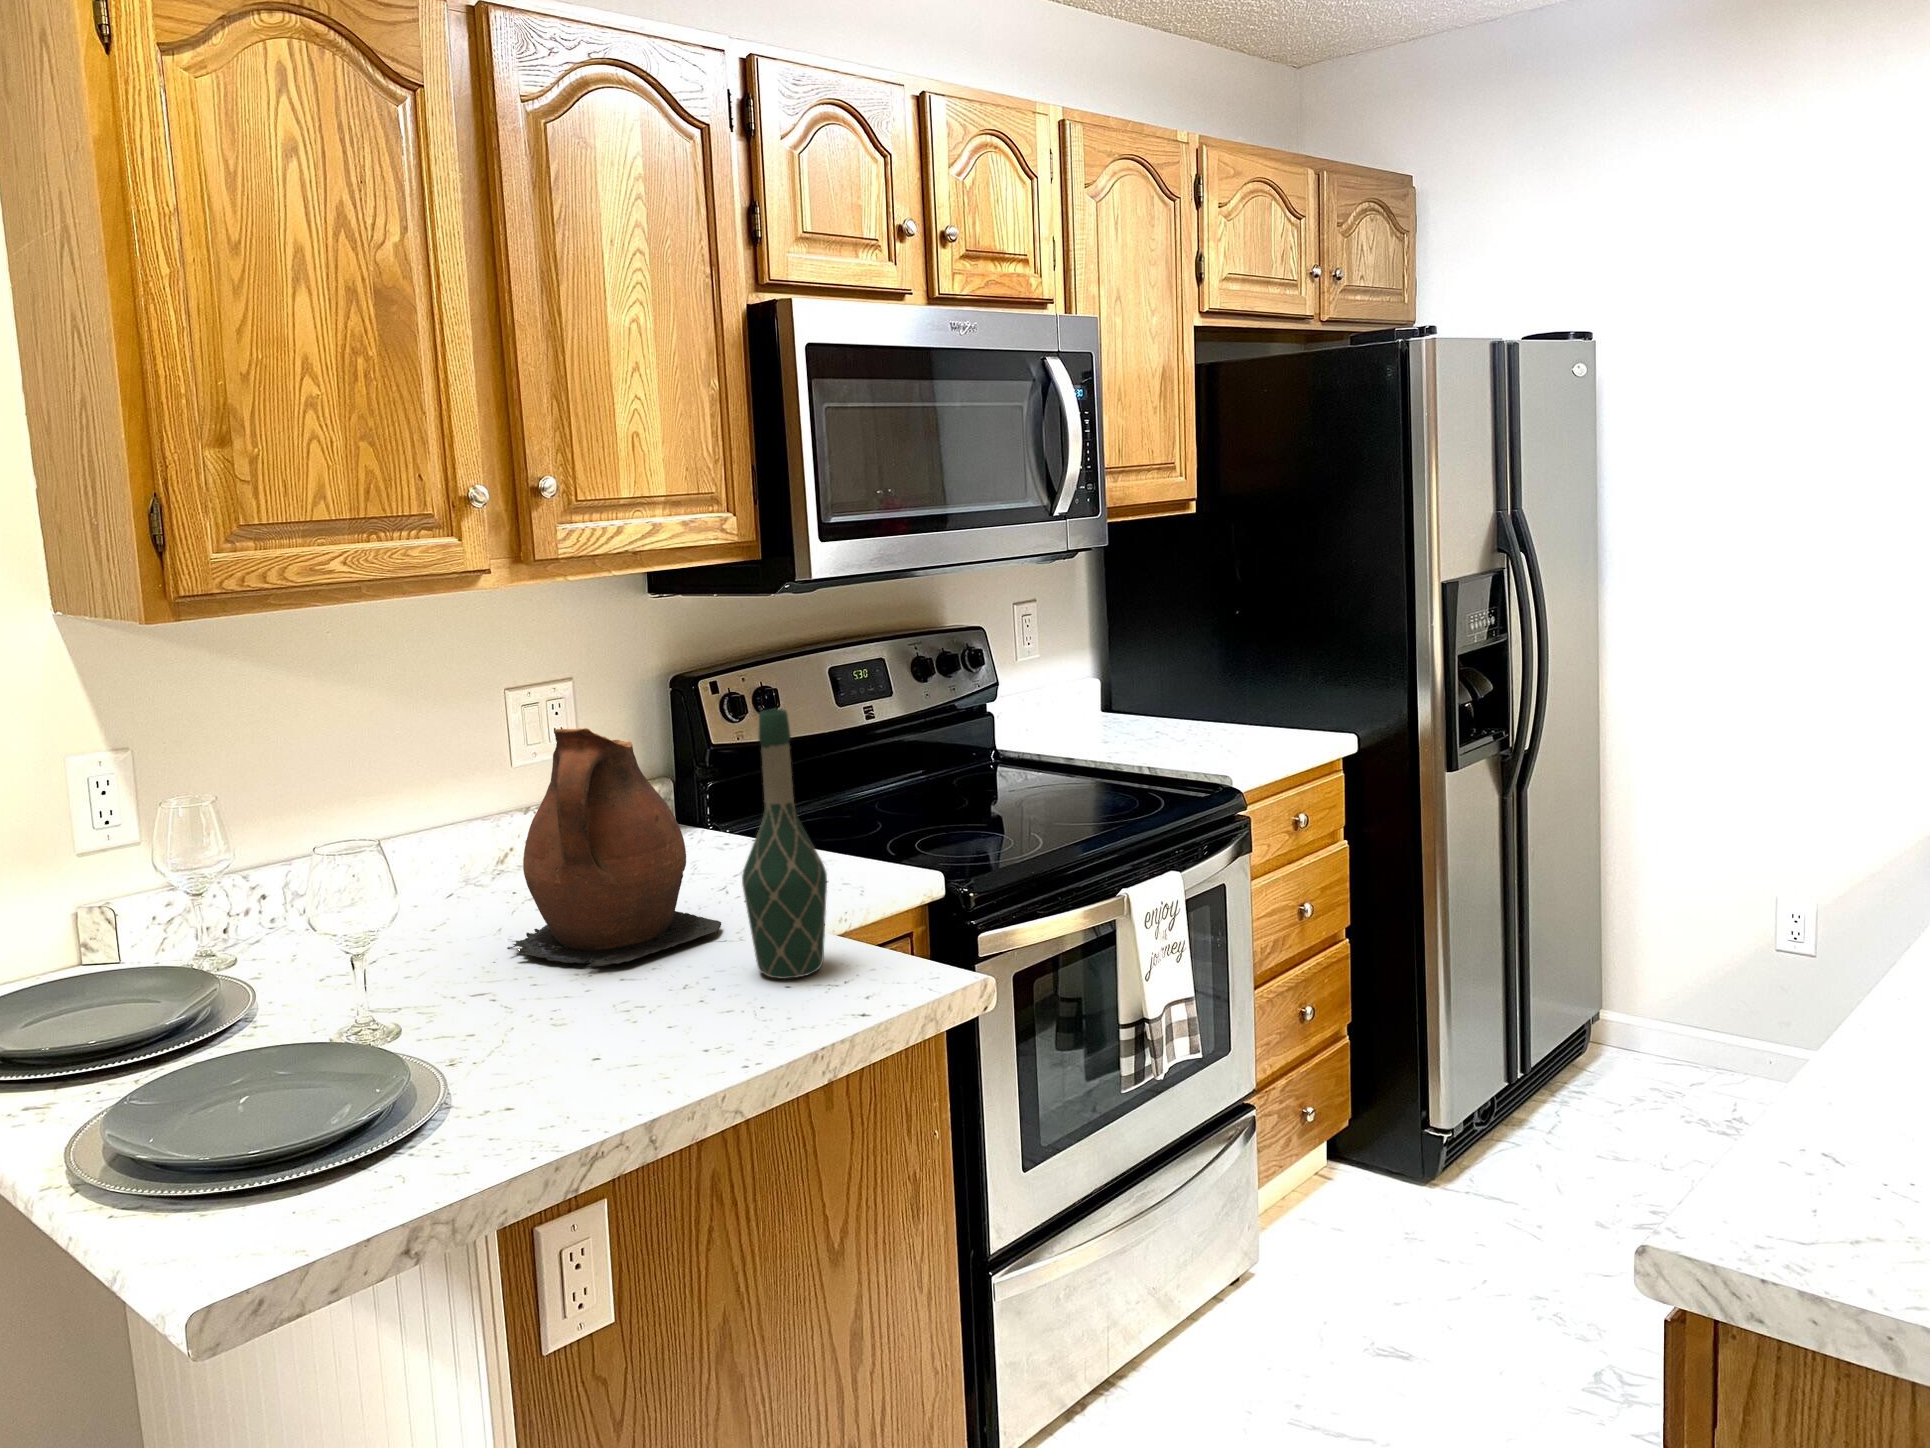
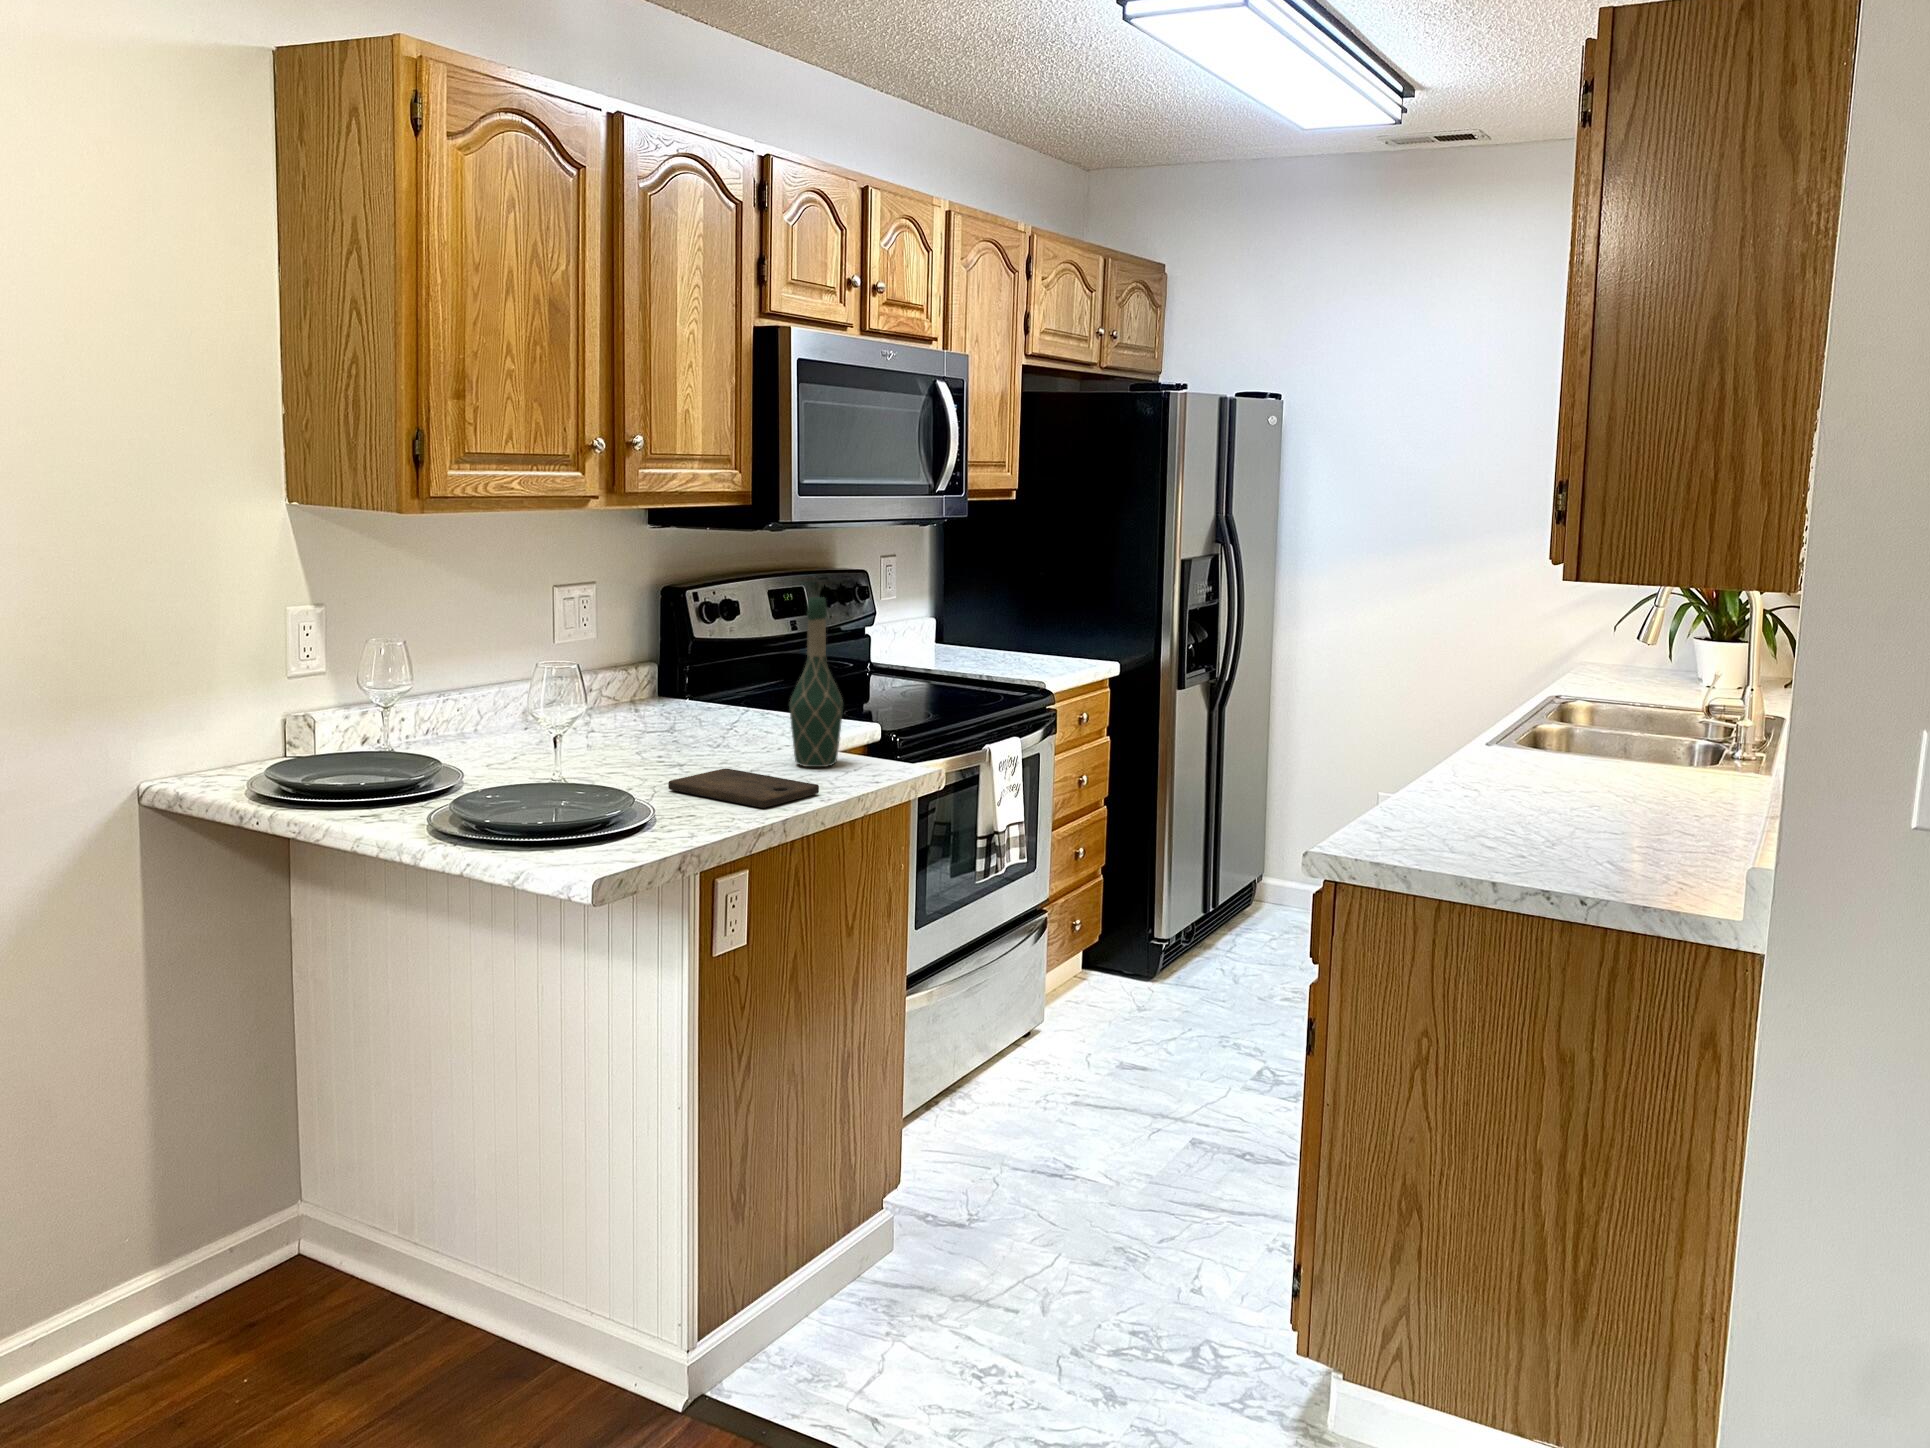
ceramic pitcher: present [507,728,721,967] -> none [605,605,751,761]
cutting board: none [521,990,744,1089] -> present [668,768,819,808]

